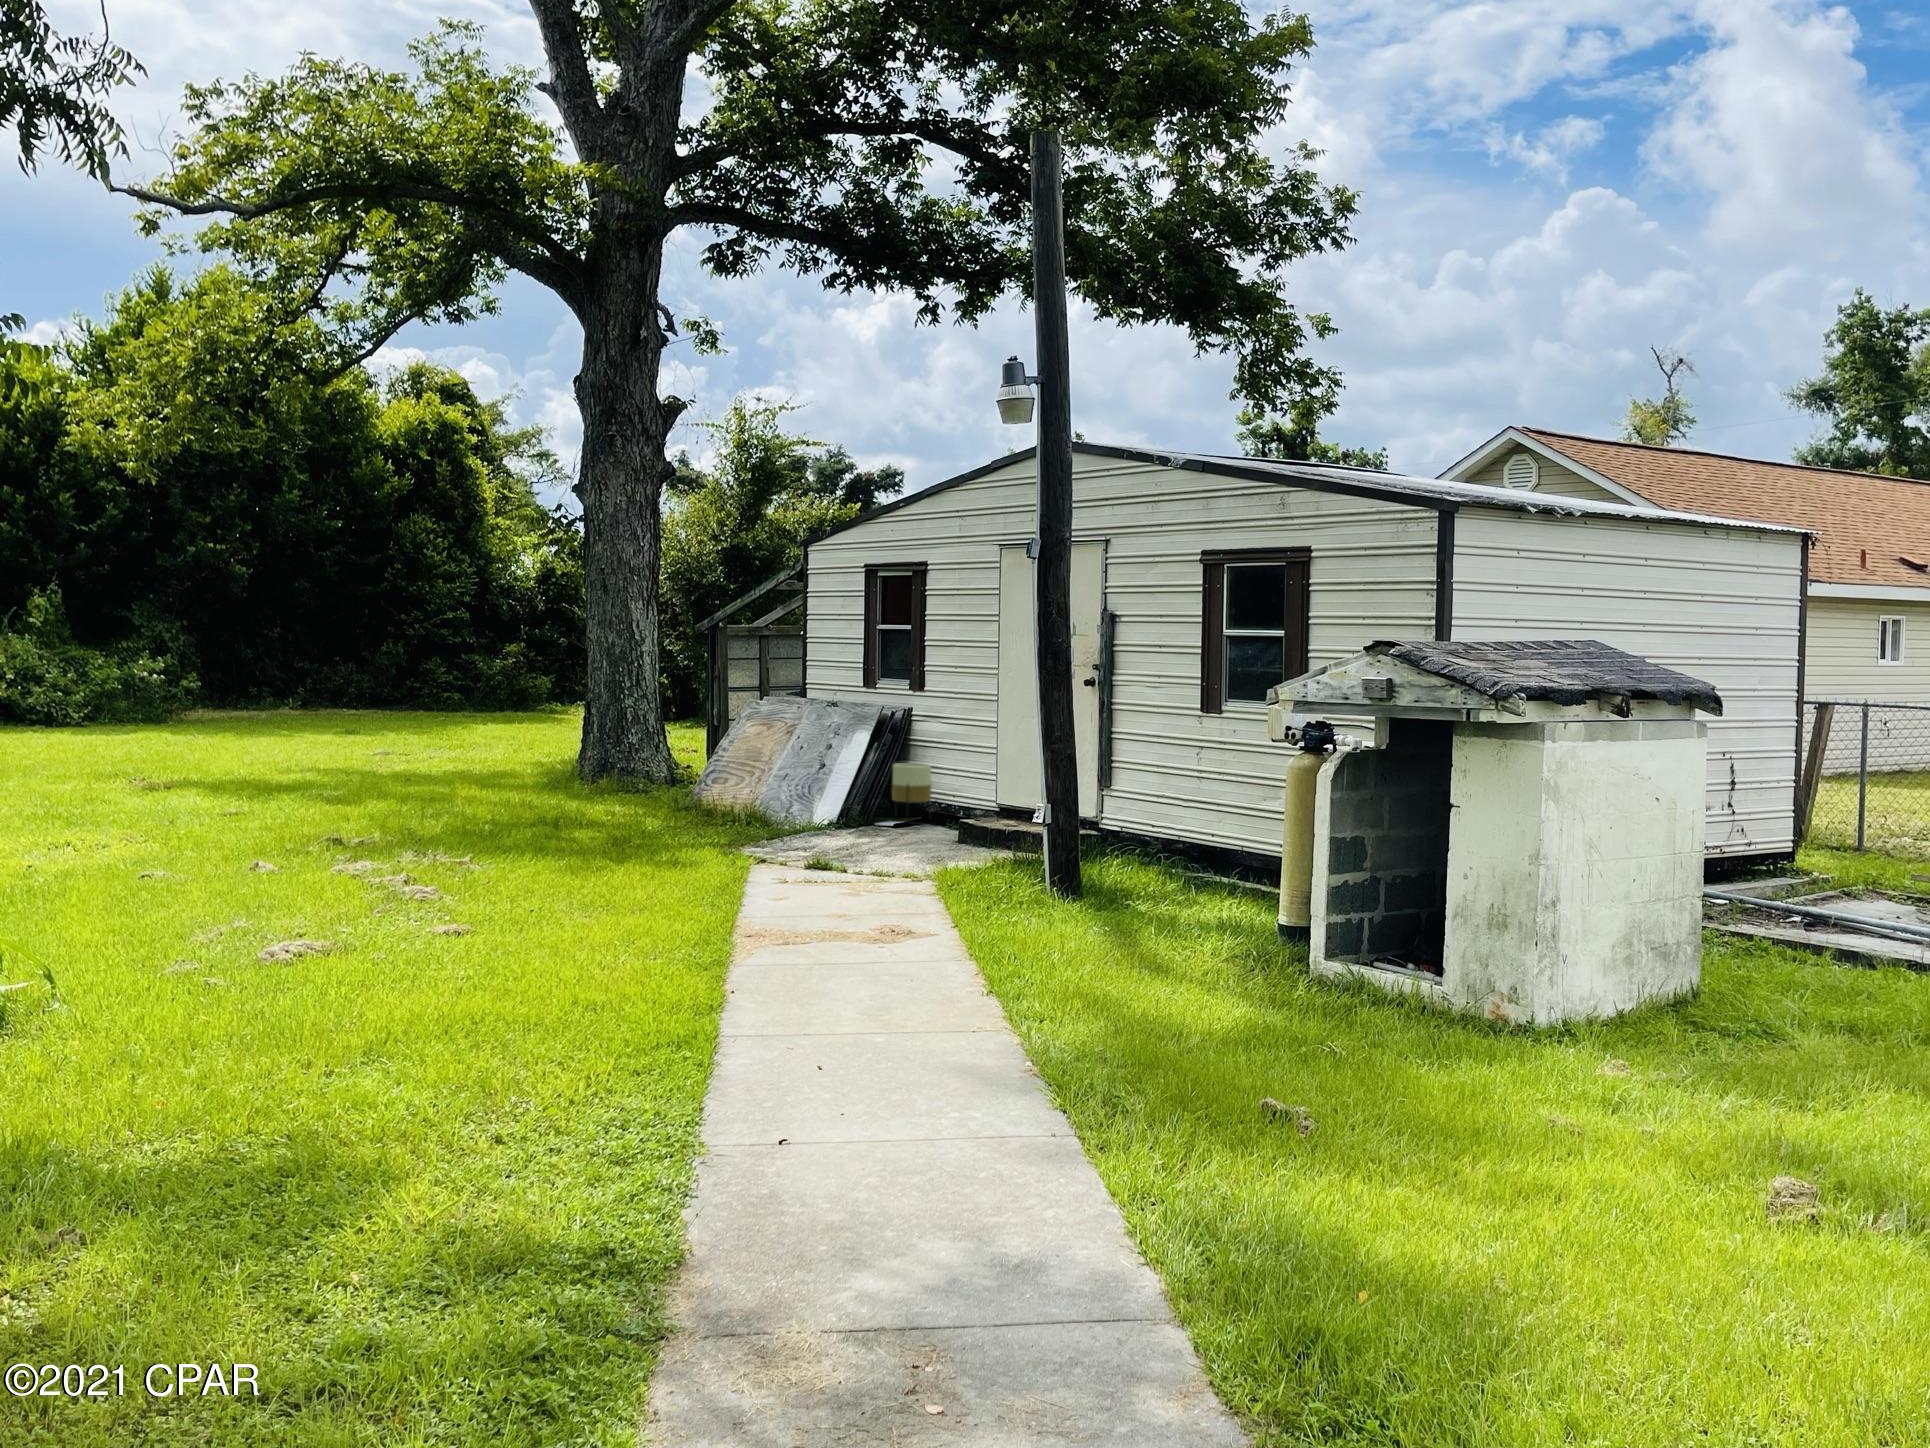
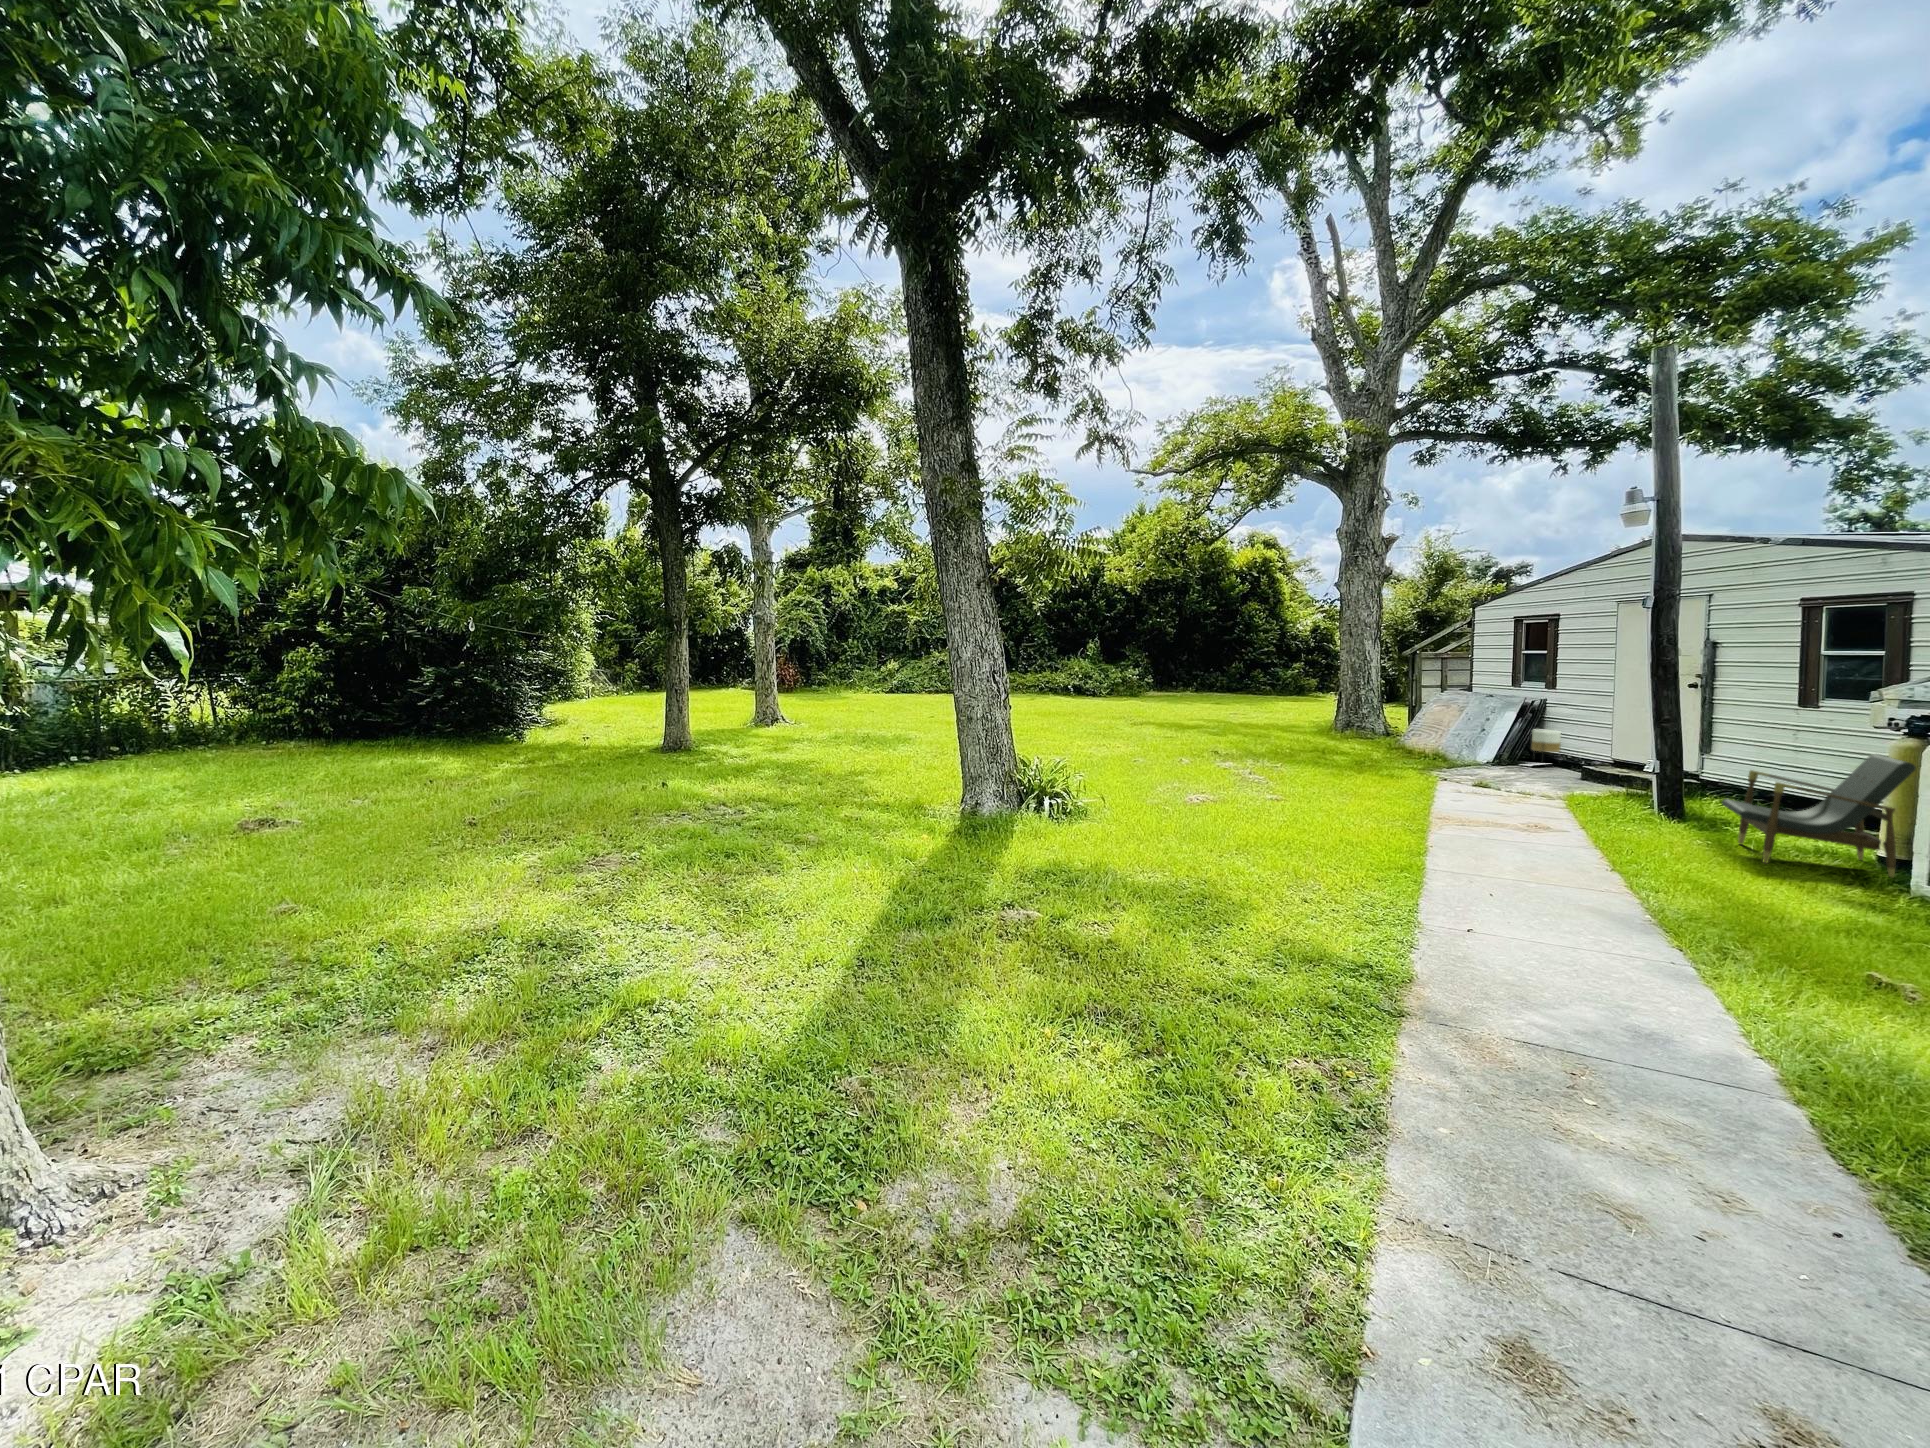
lounge chair: none [1124,780,1318,971] -> present [1722,754,1916,877]

